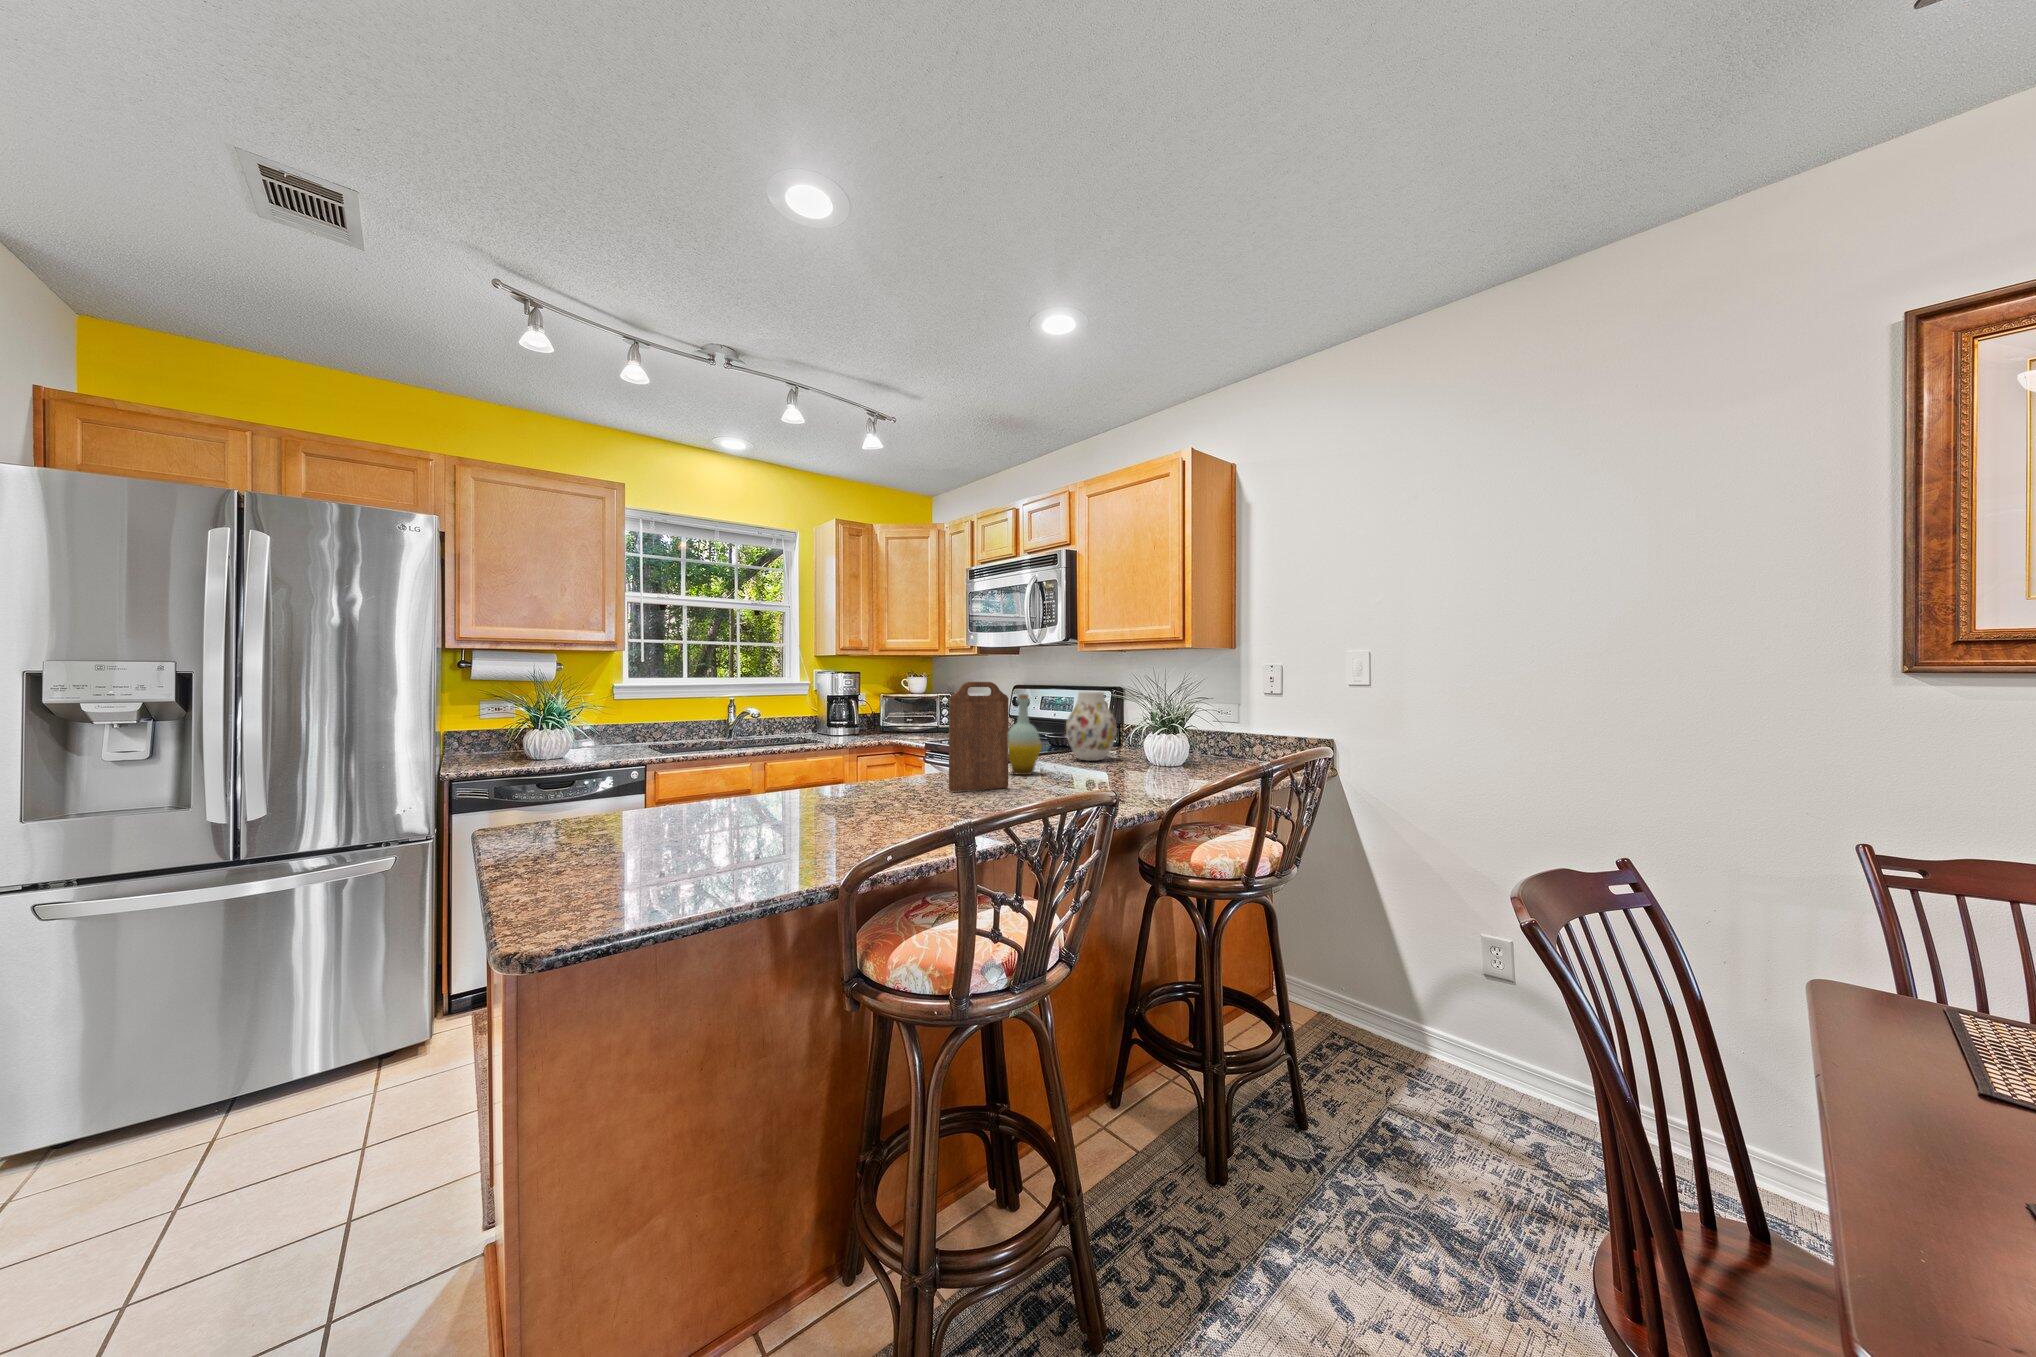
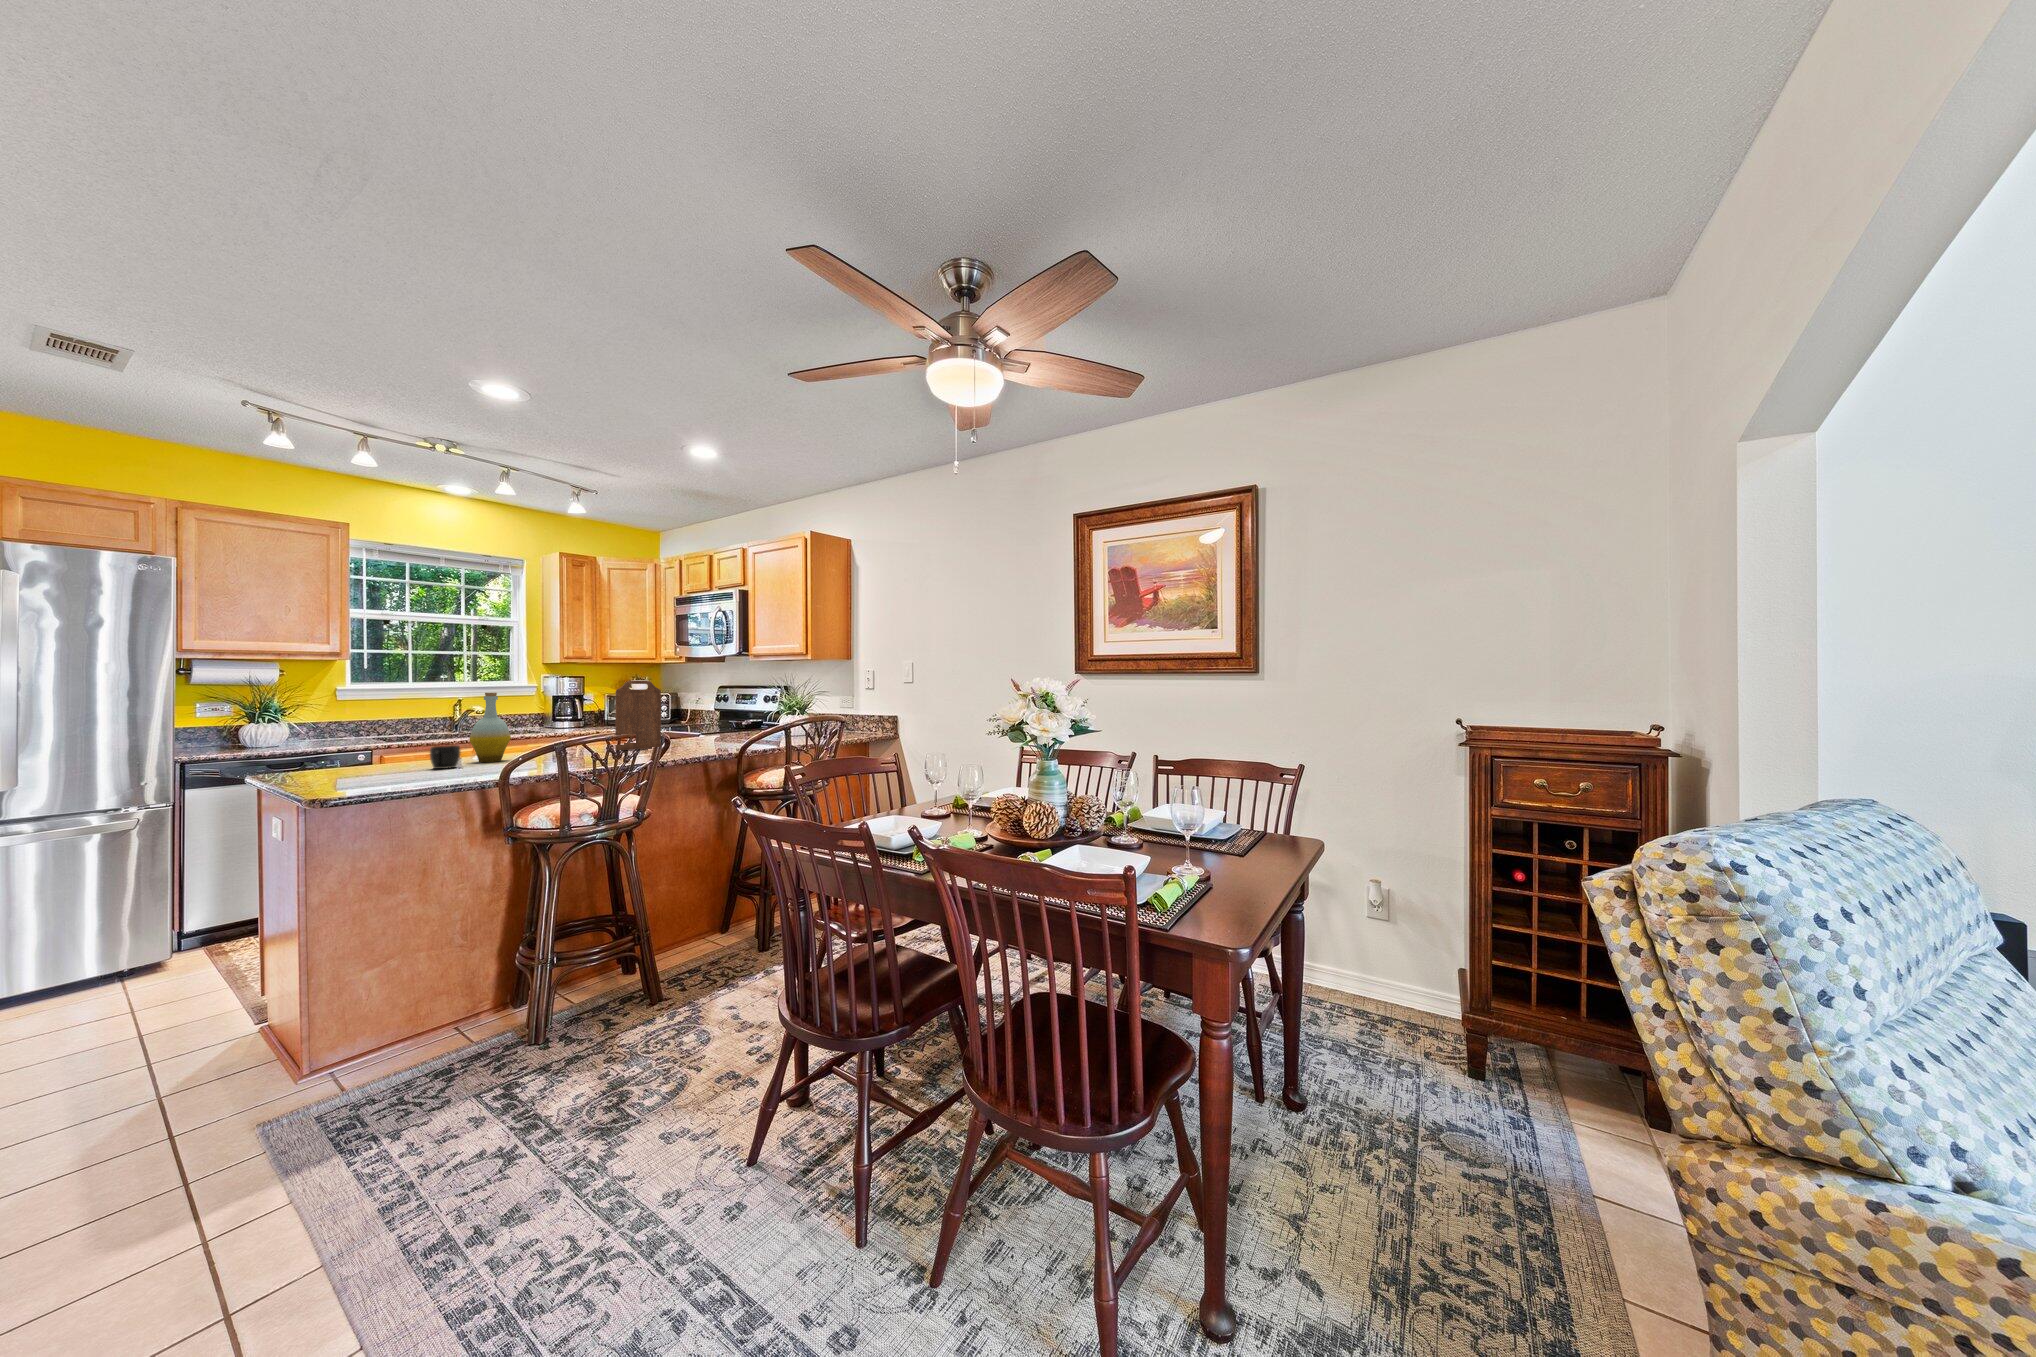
vase: present [1066,692,1117,761] -> none [729,688,767,735]
bottle: present [1009,694,1042,775] -> present [469,693,511,762]
mug: none [713,790,755,831] -> present [430,745,460,769]

